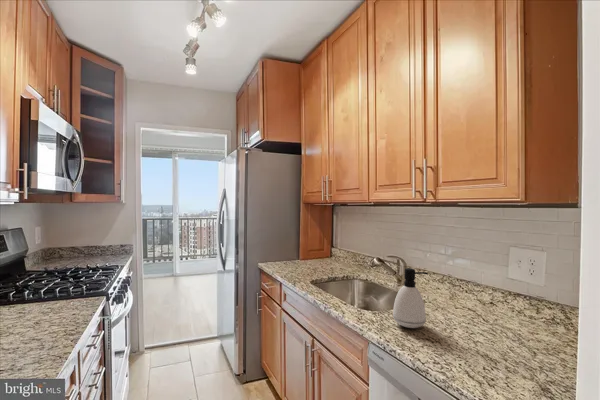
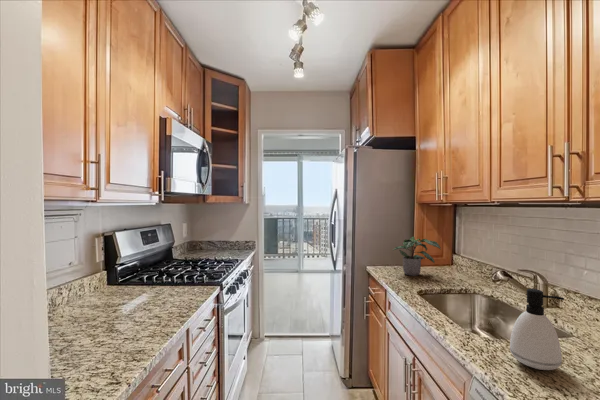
potted plant: none [287,233,328,268] -> present [394,237,440,276]

